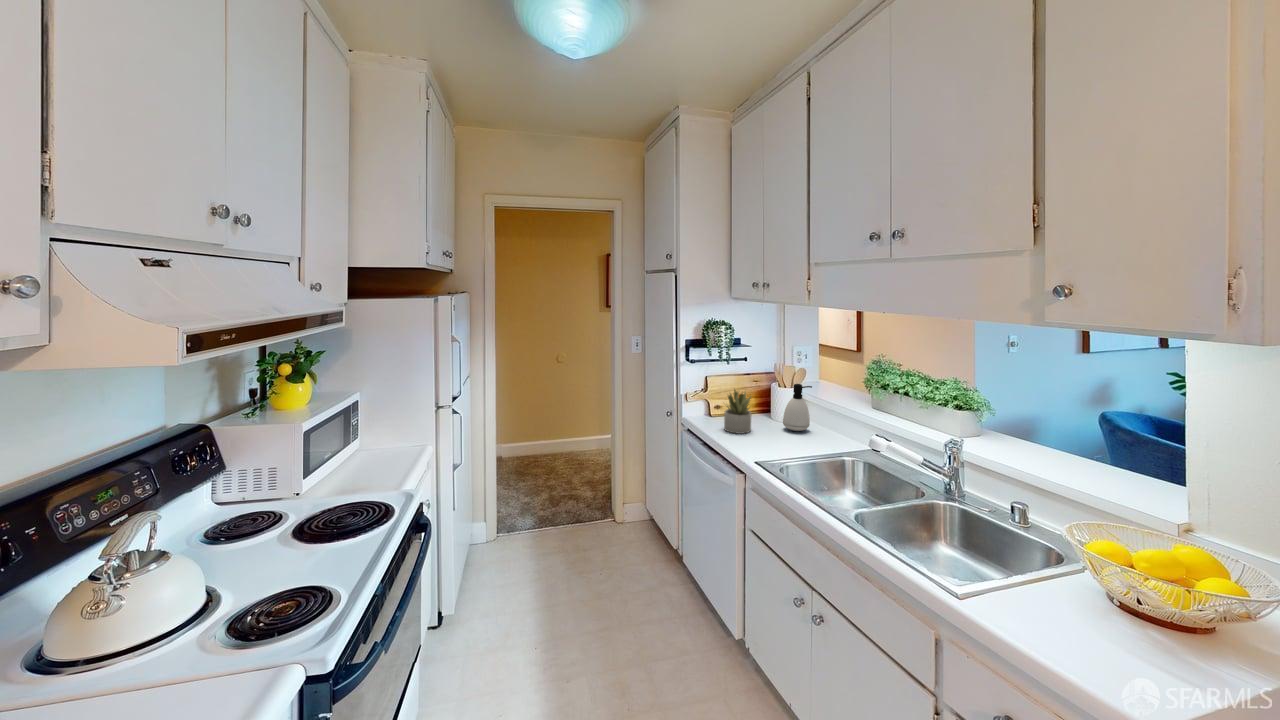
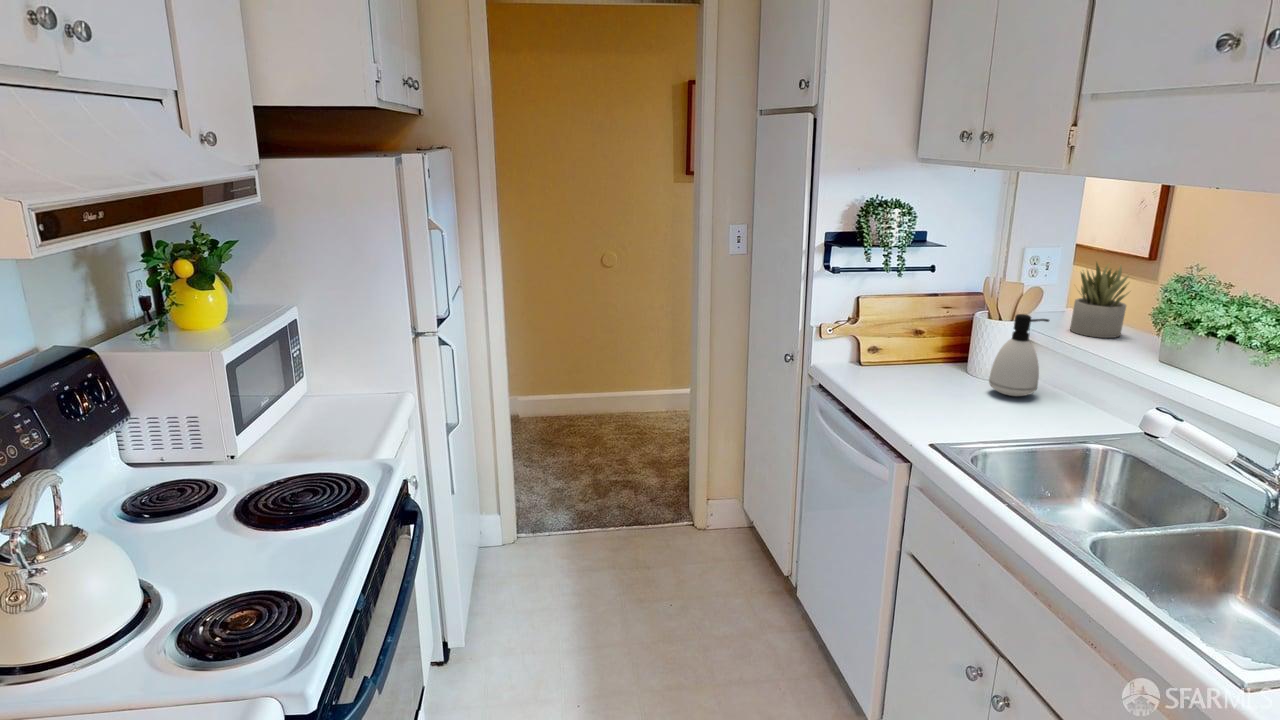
succulent plant: present [724,389,752,434] -> present [1070,262,1128,338]

